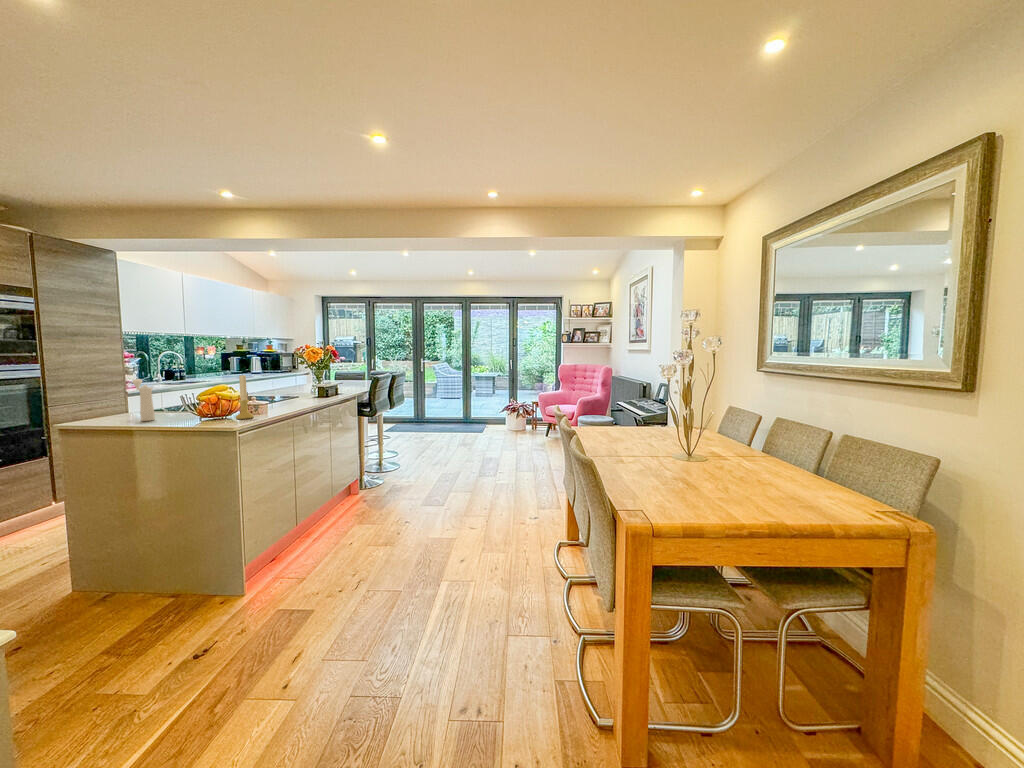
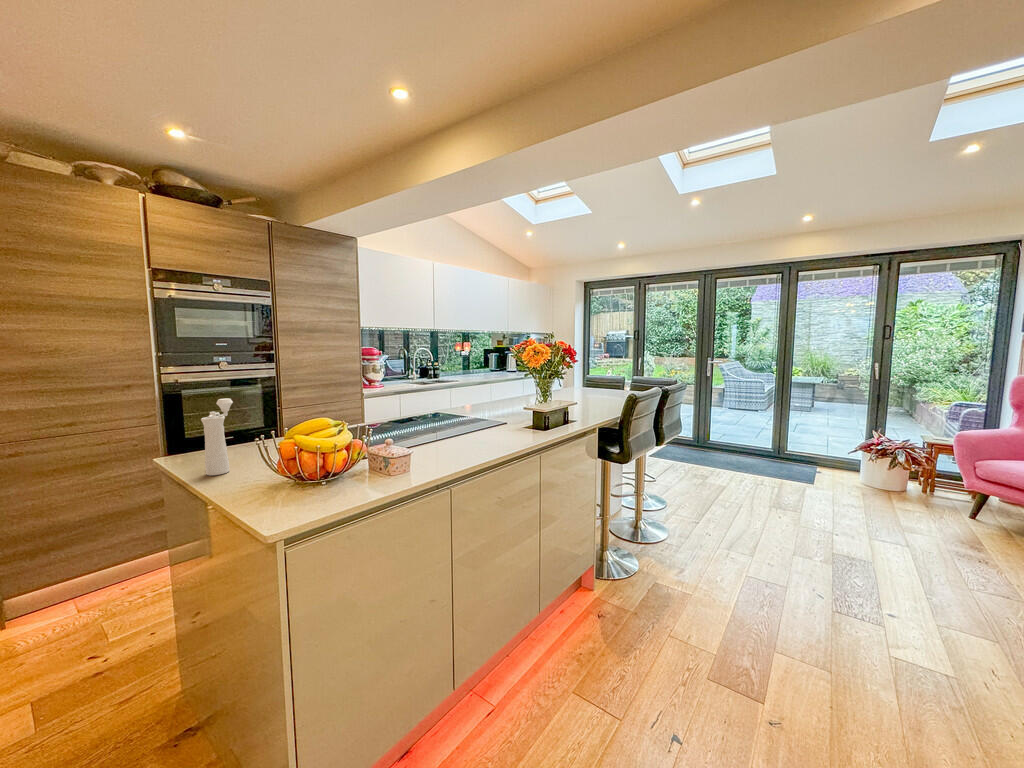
candle holder: present [236,375,254,419] -> none [296,405,334,510]

